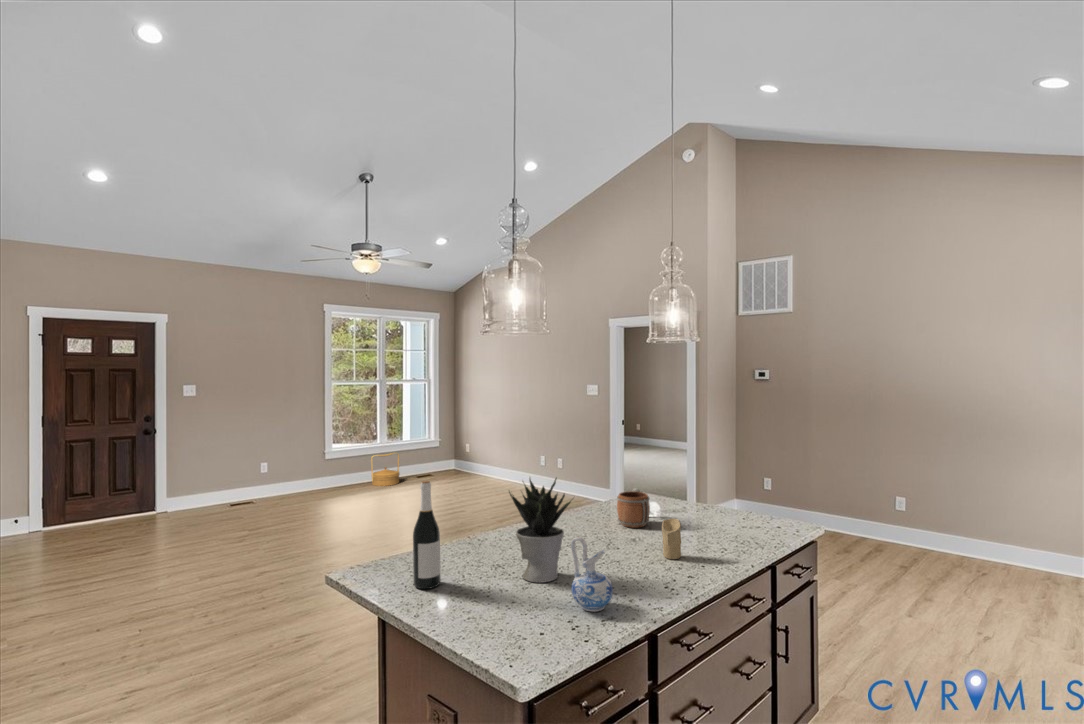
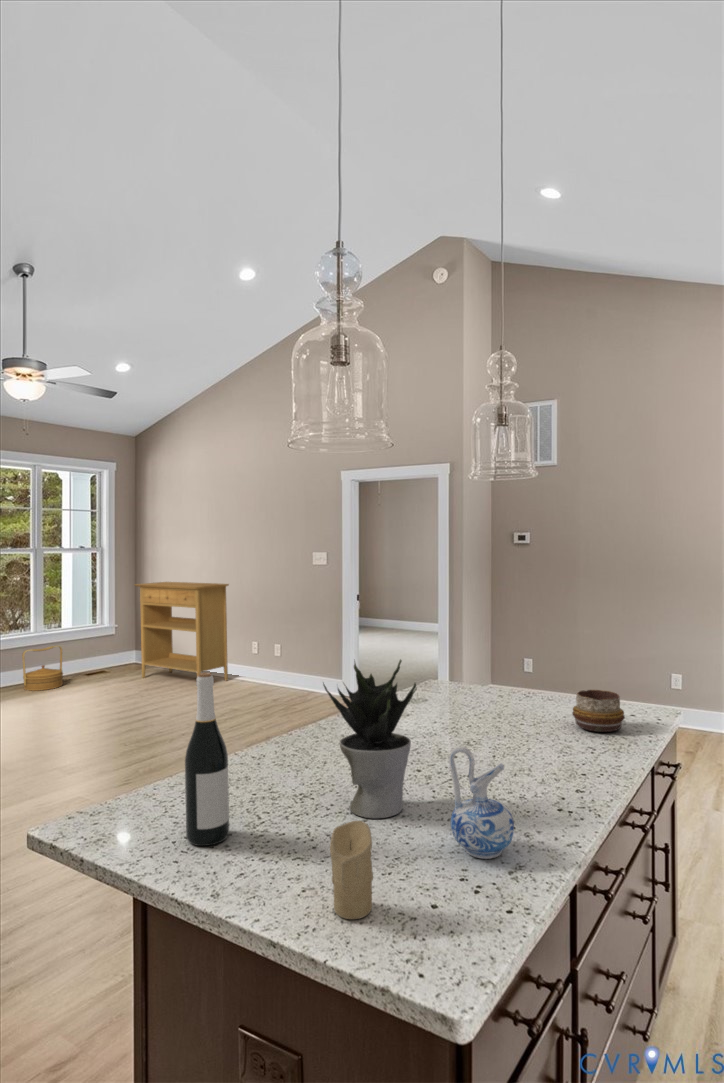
console table: none [451,405,523,490] -> present [135,582,229,681]
mug: present [617,489,650,528] -> none [434,674,478,727]
decorative bowl: none [720,506,759,538] -> present [572,690,625,732]
candle: present [662,518,681,559] -> present [330,821,373,919]

